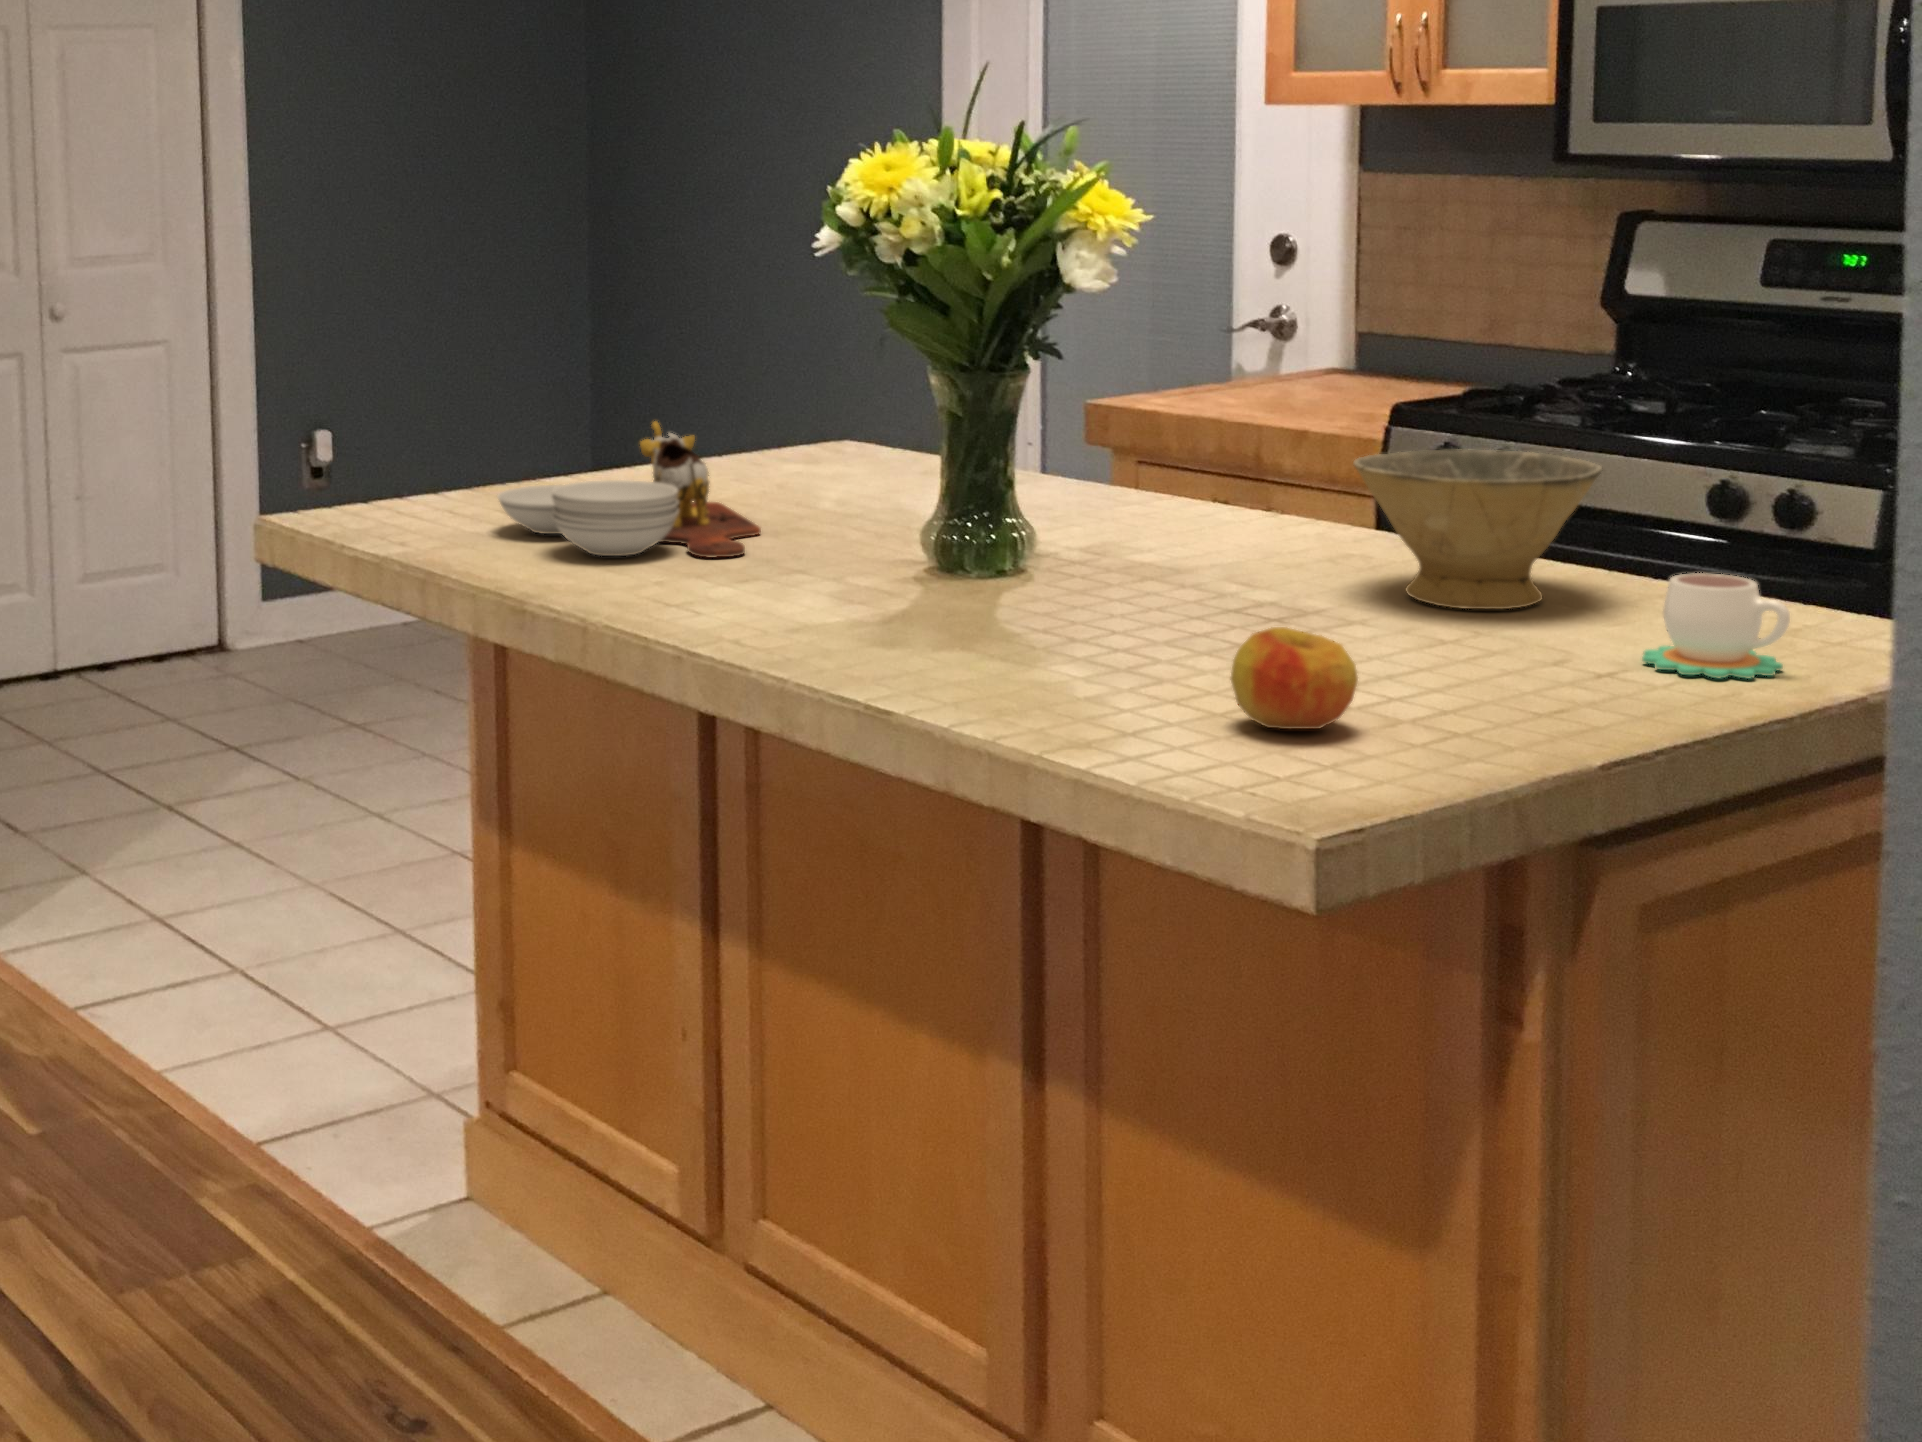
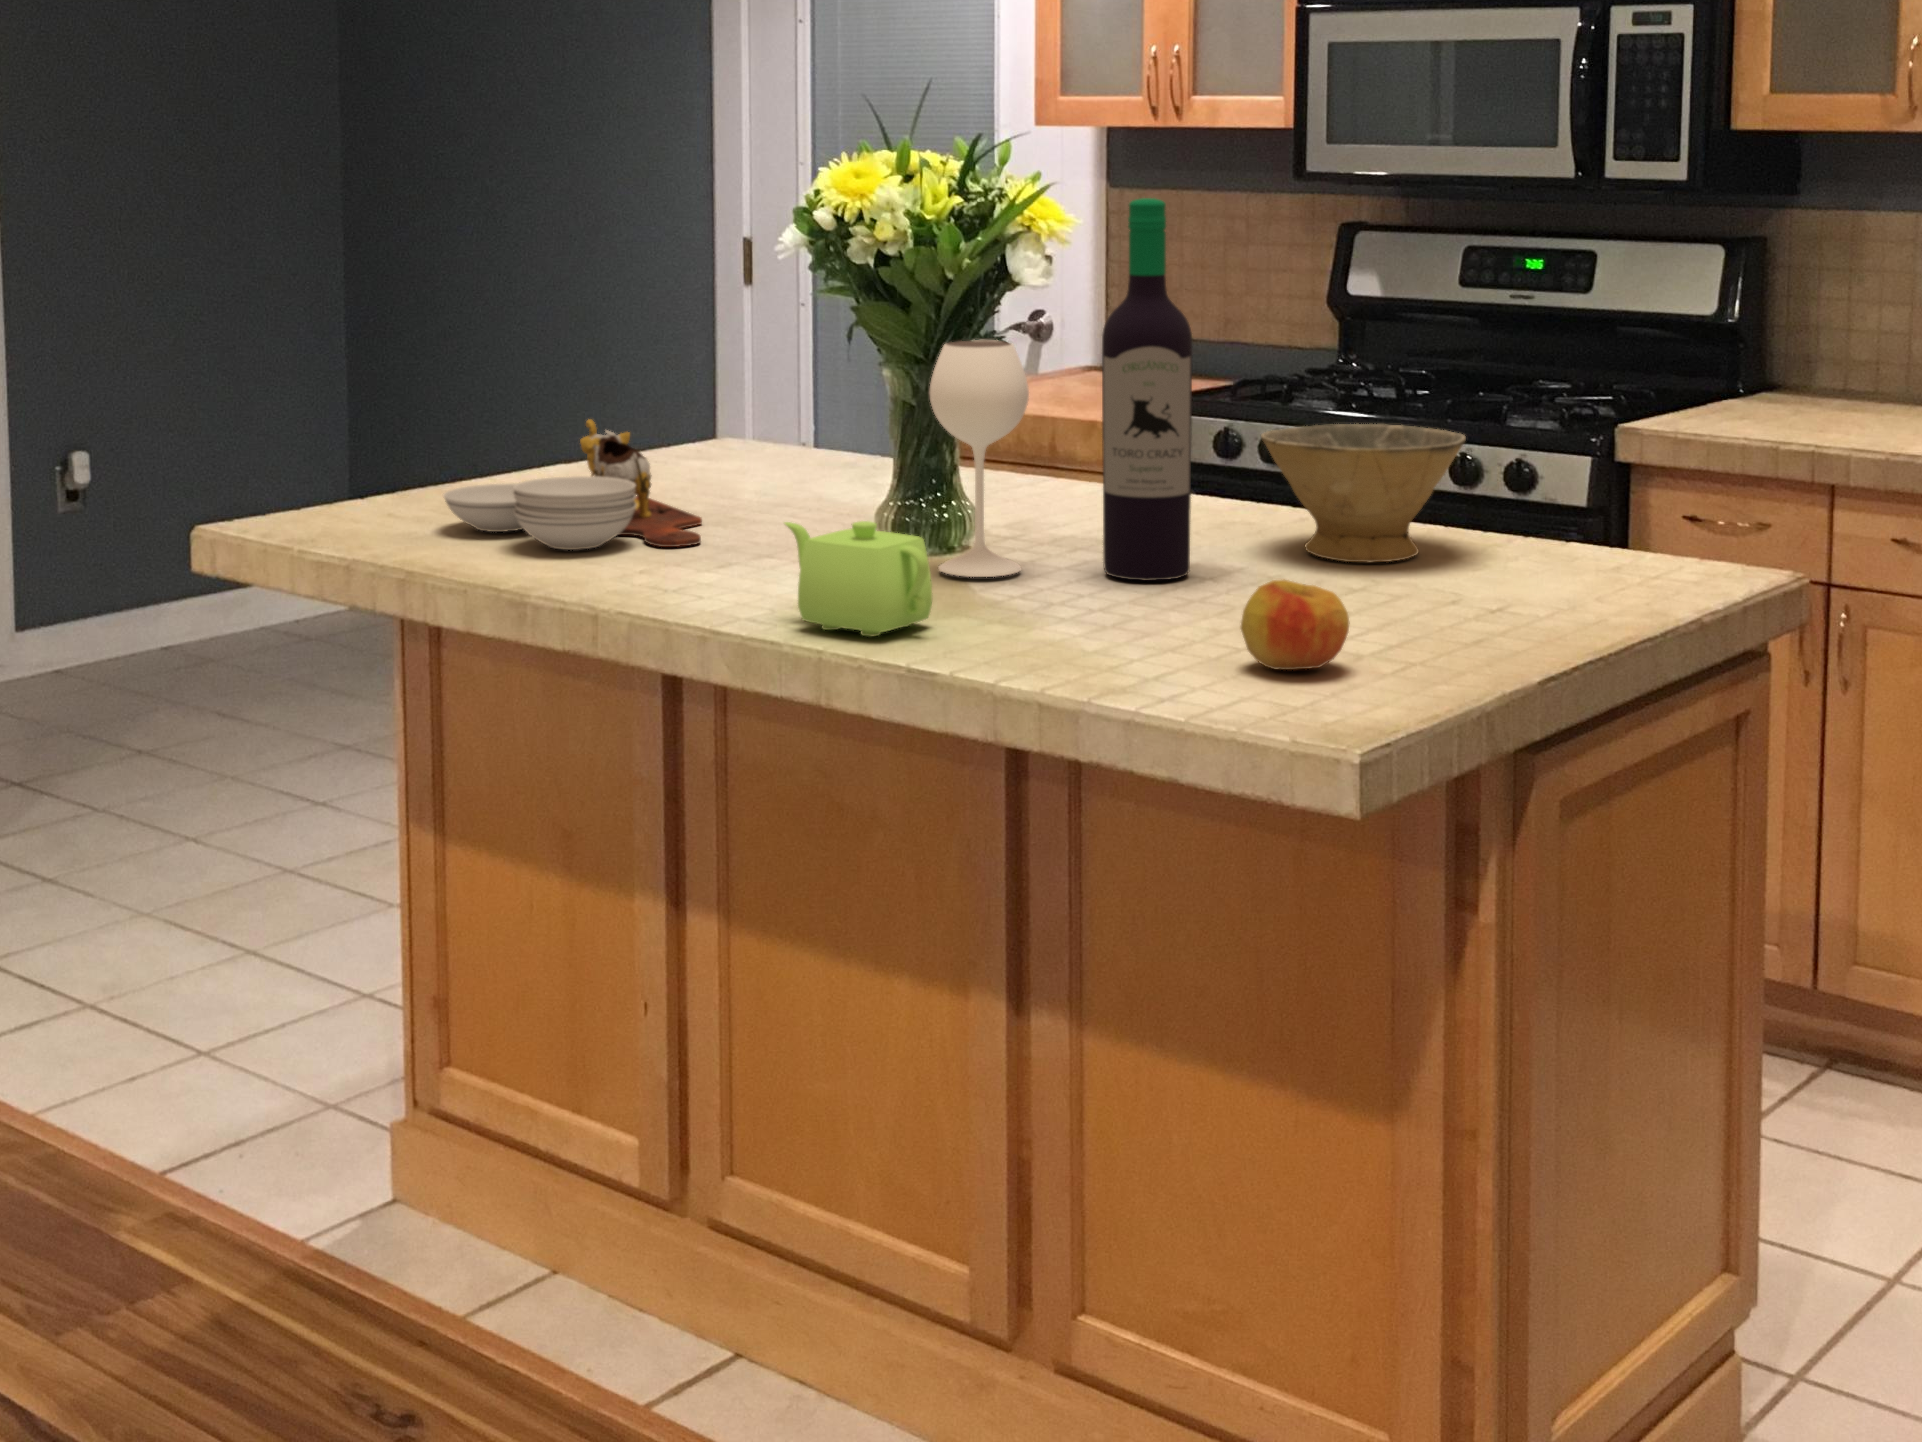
wine bottle: none [961,194,1254,618] -> present [930,198,1192,581]
teapot: none [772,538,921,665] -> present [785,521,932,637]
mug: present [1642,573,1790,678] -> none [1528,521,1648,609]

